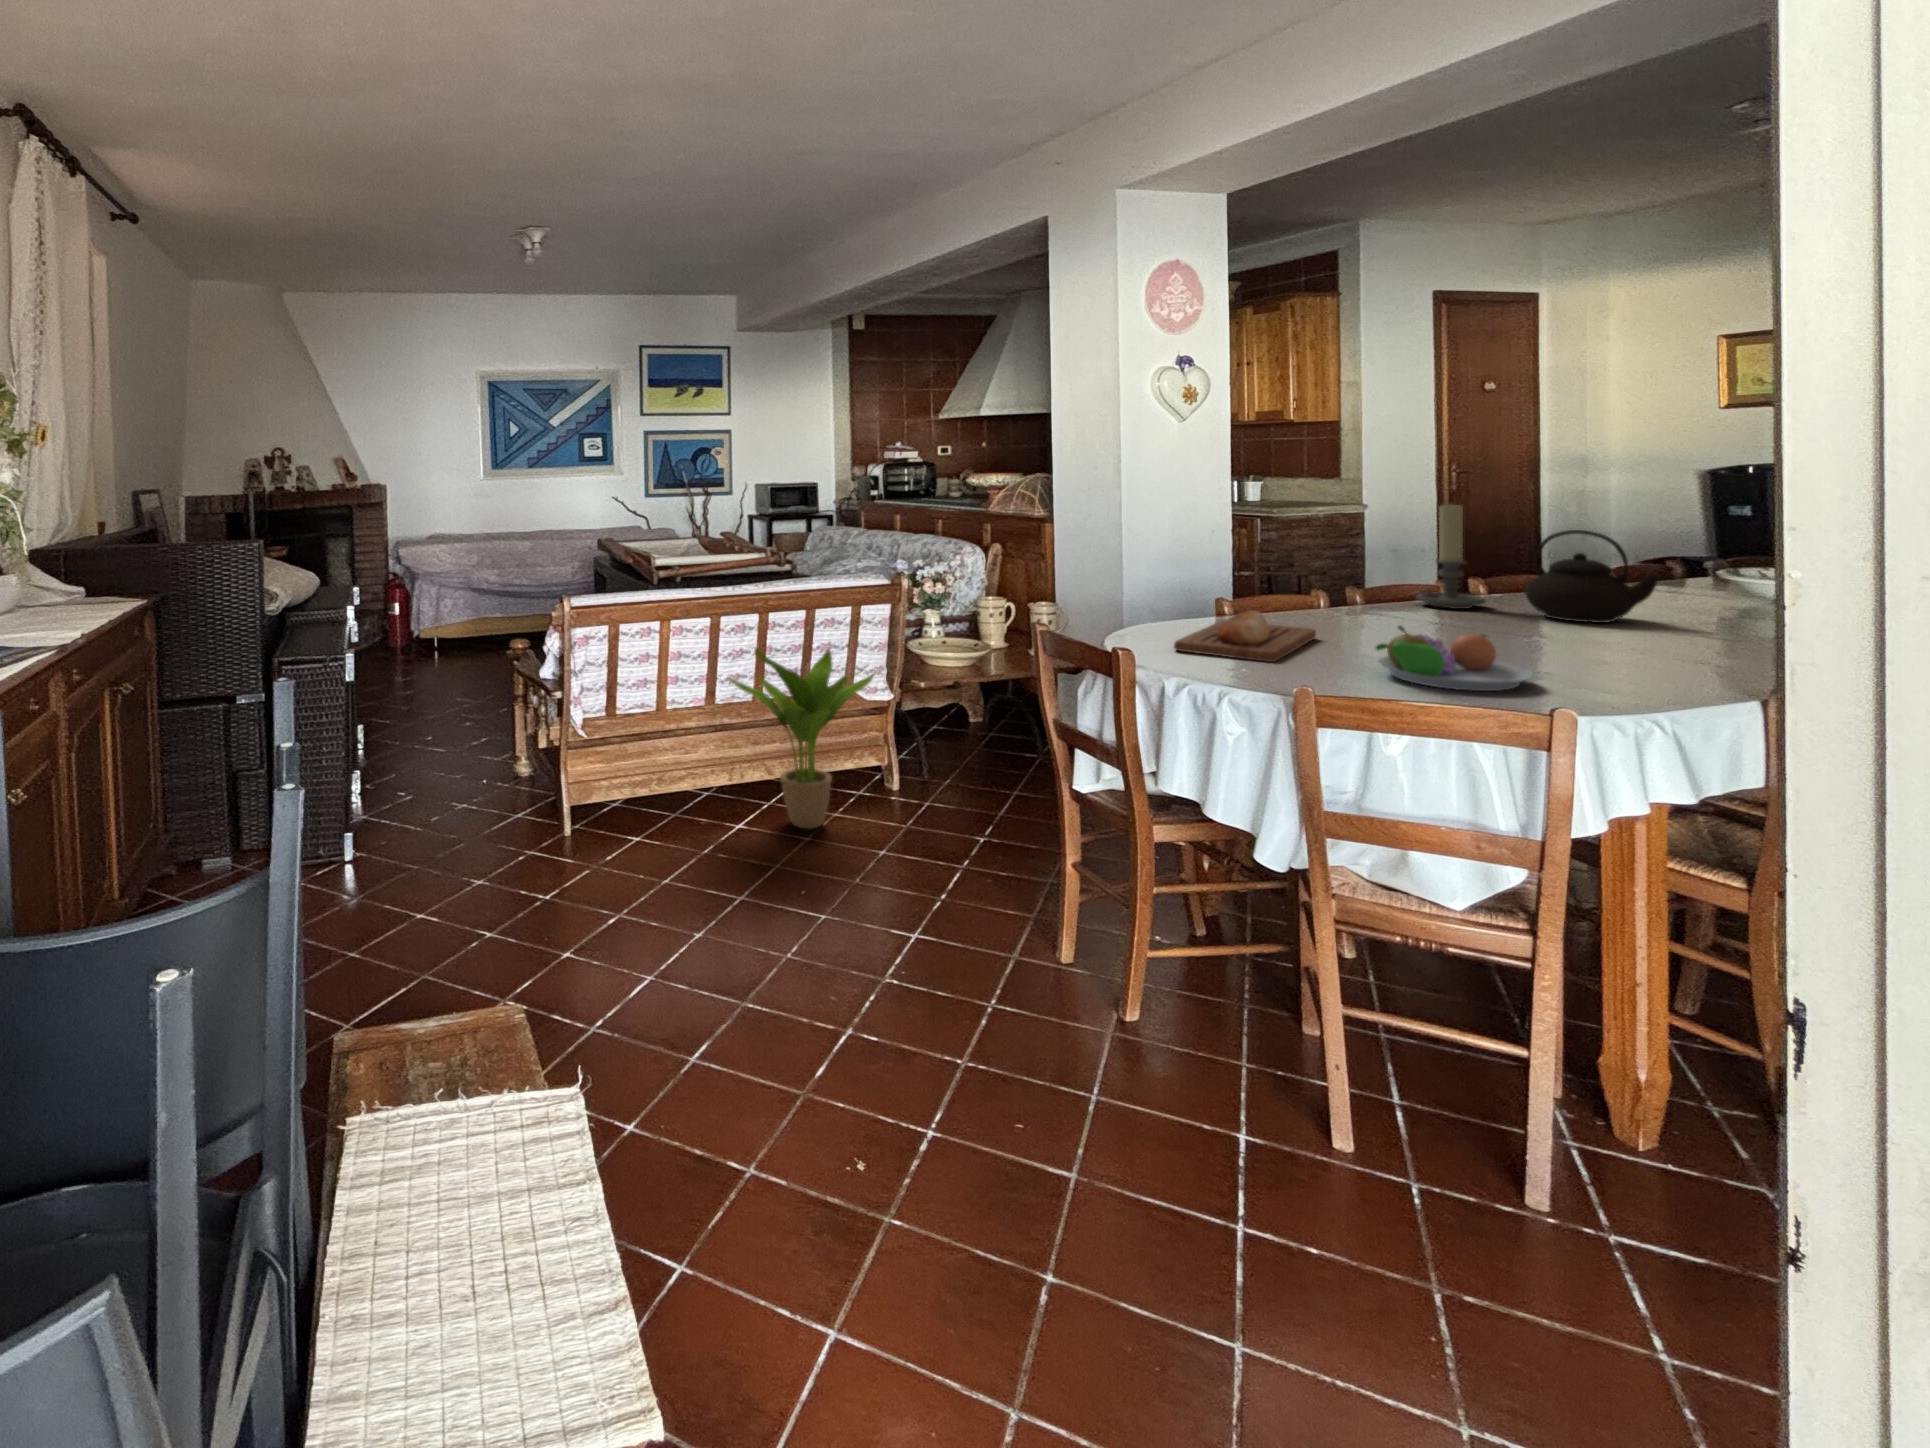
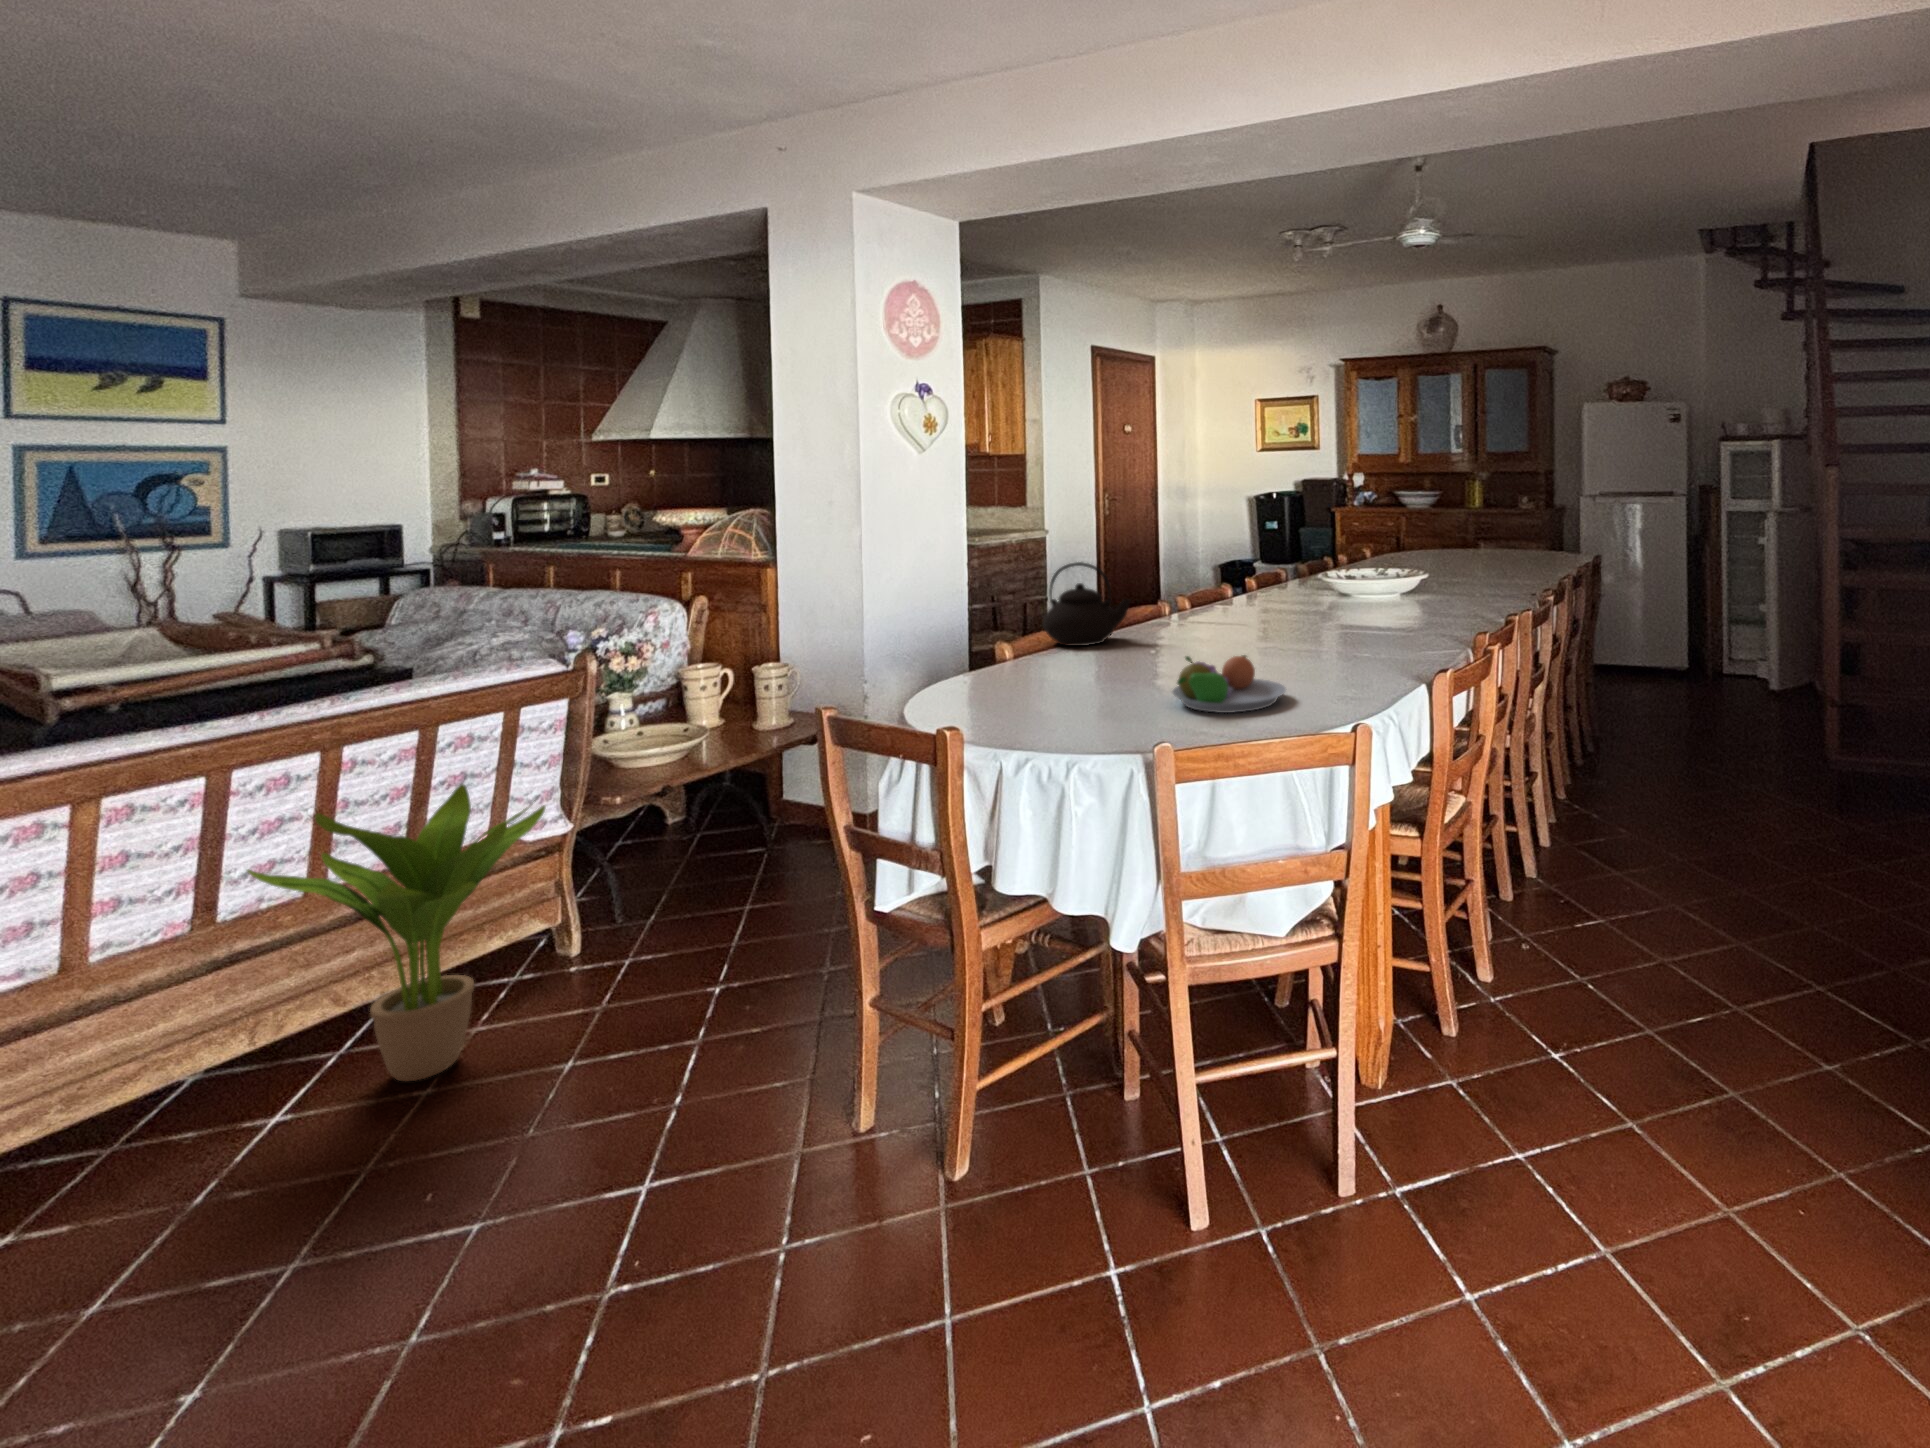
candle holder: present [1416,505,1486,609] -> none [1145,532,1196,627]
teapot: present [1525,530,1660,623] -> present [1043,562,1130,646]
bread loaf: present [1174,610,1316,662] -> none [980,654,1098,713]

